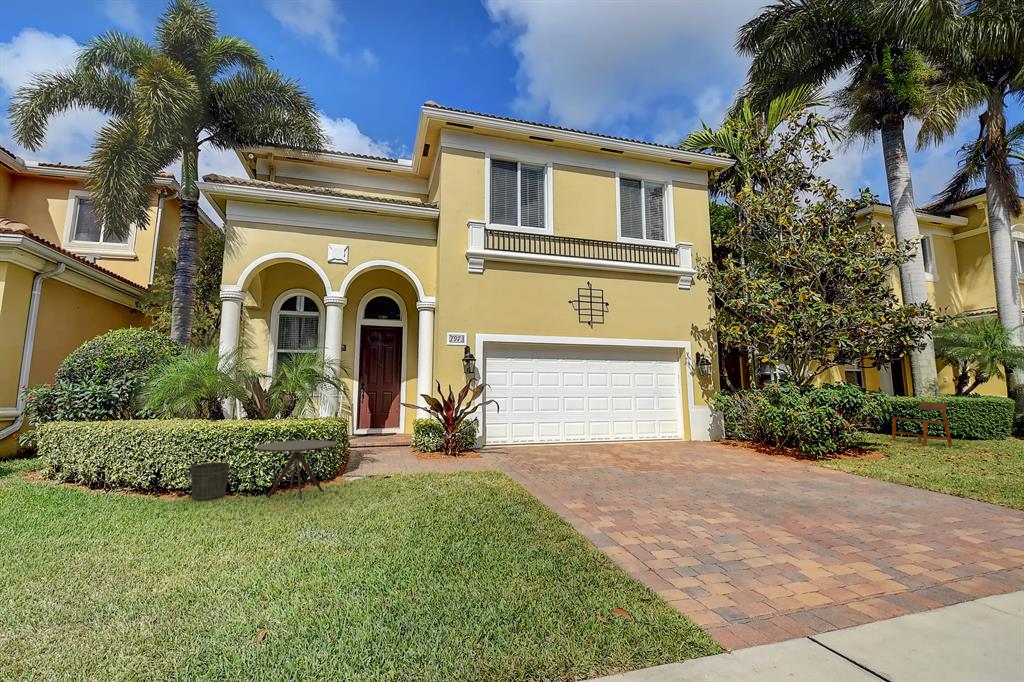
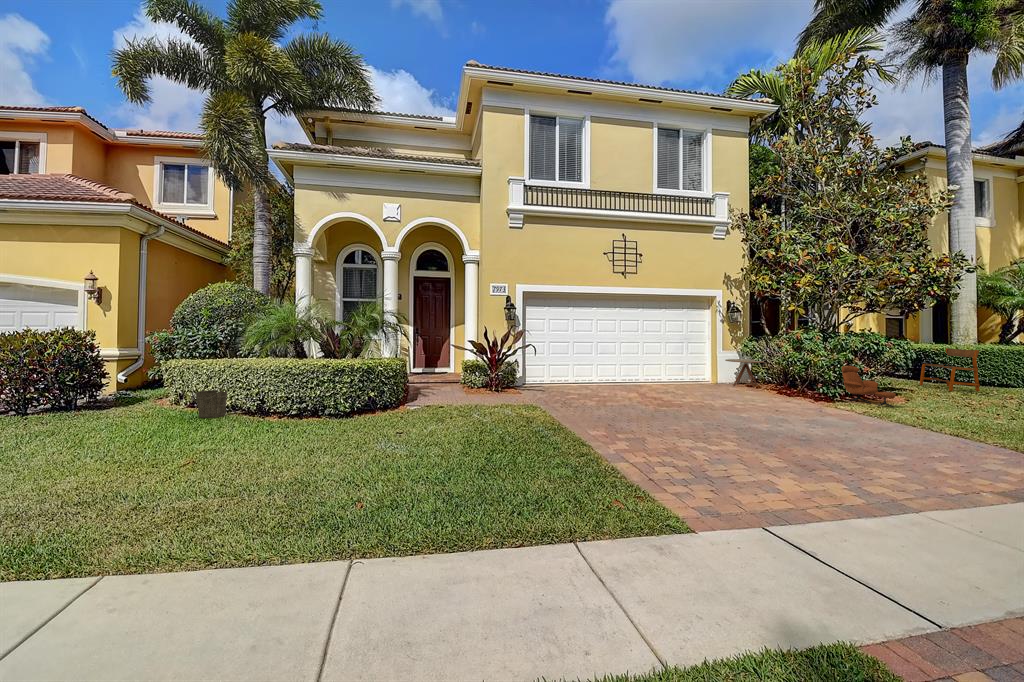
lounge chair: none [822,421,881,467] -> present [842,366,896,408]
round table: present [257,440,335,499] -> present [725,359,764,387]
bucket: present [186,463,230,500] -> present [192,390,228,418]

